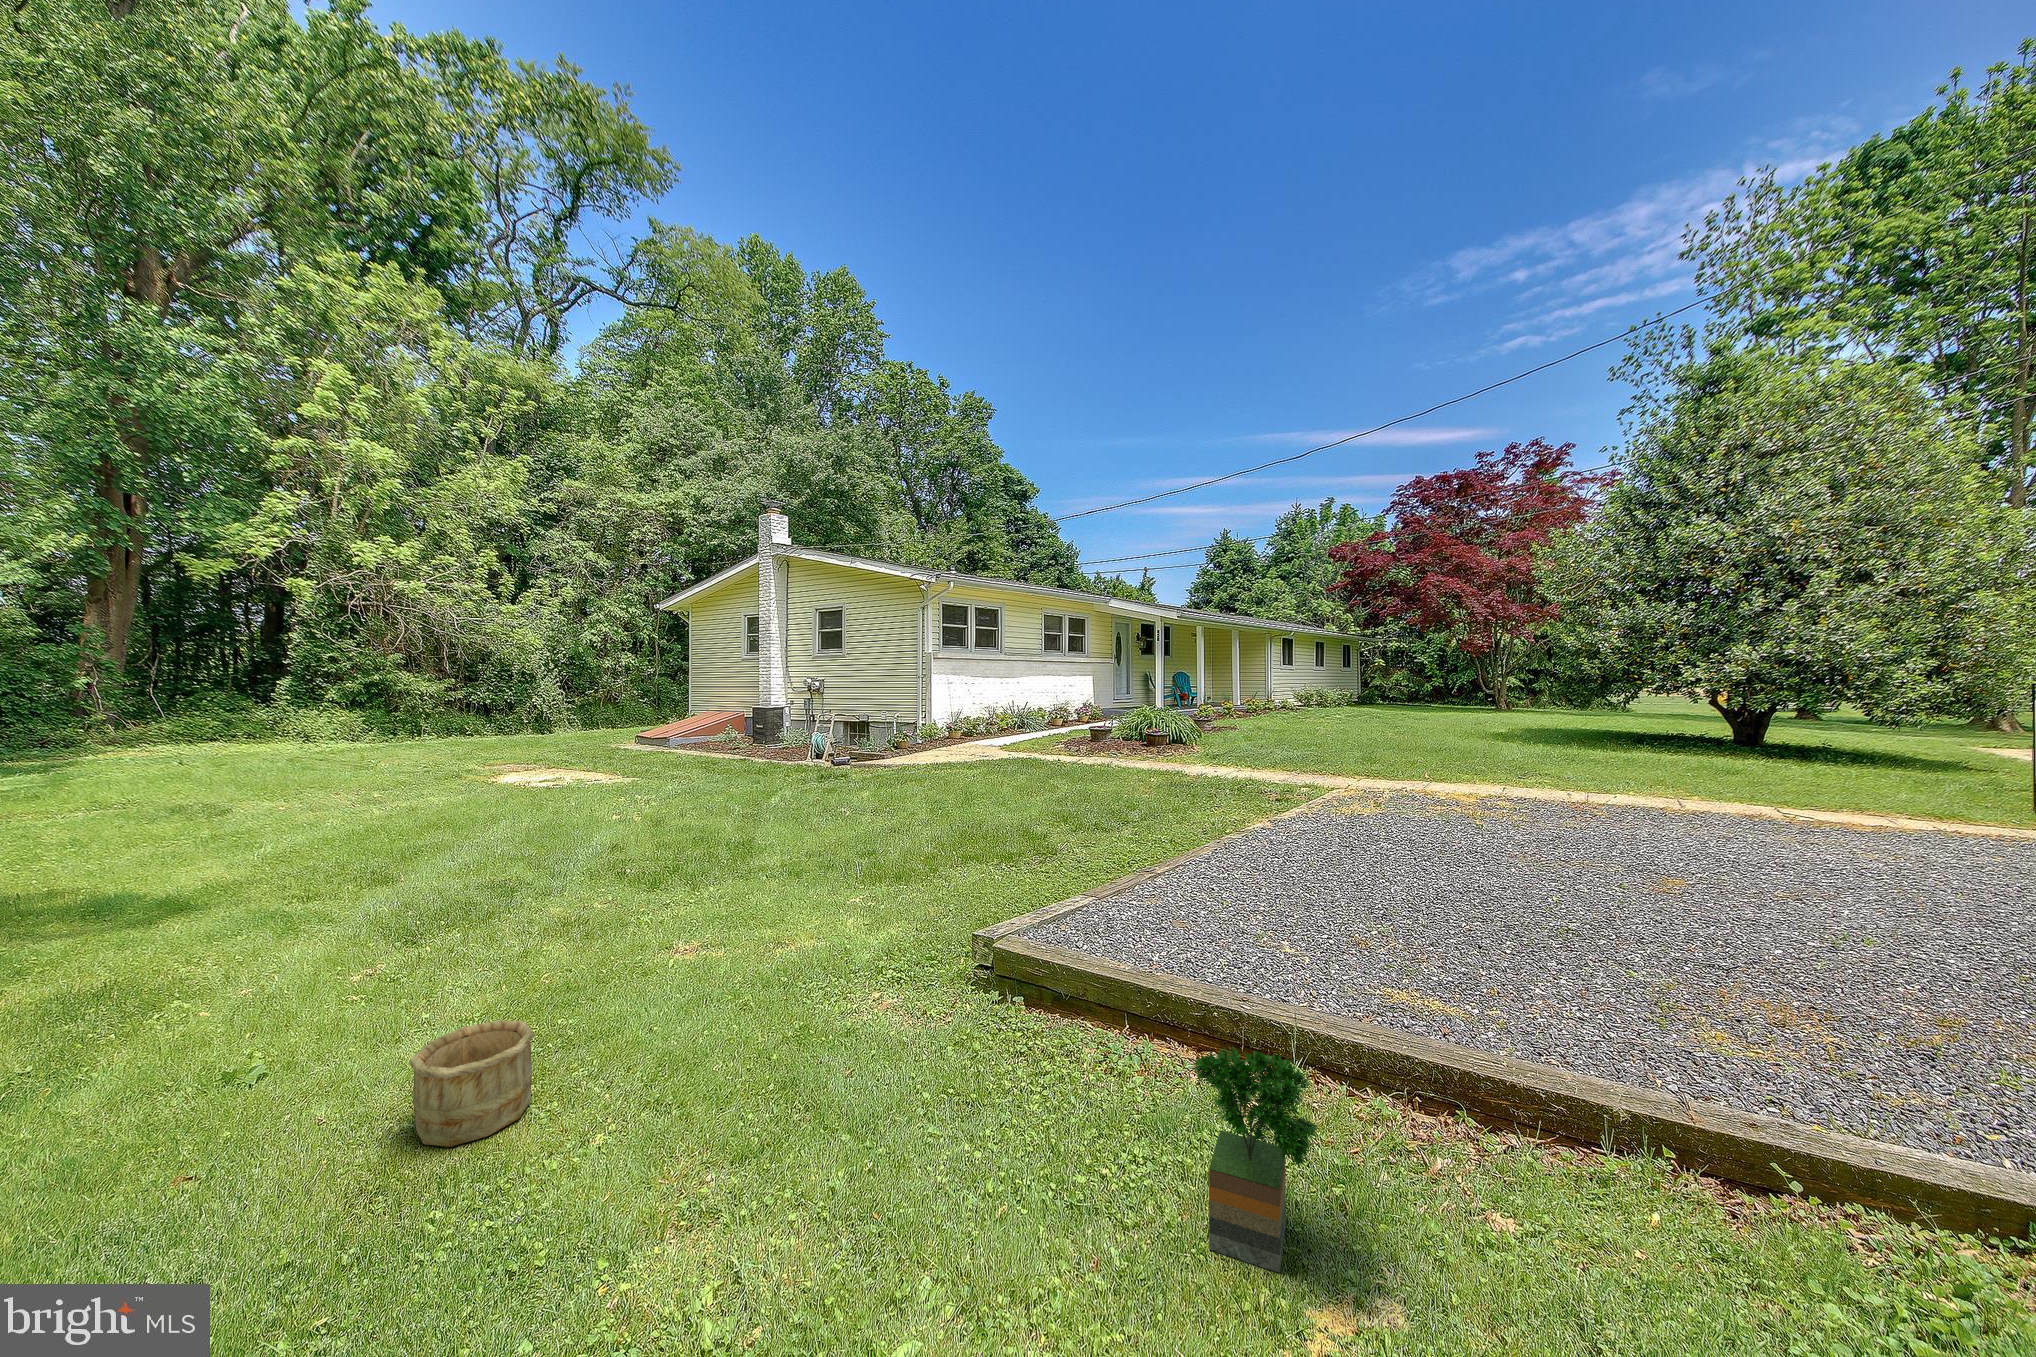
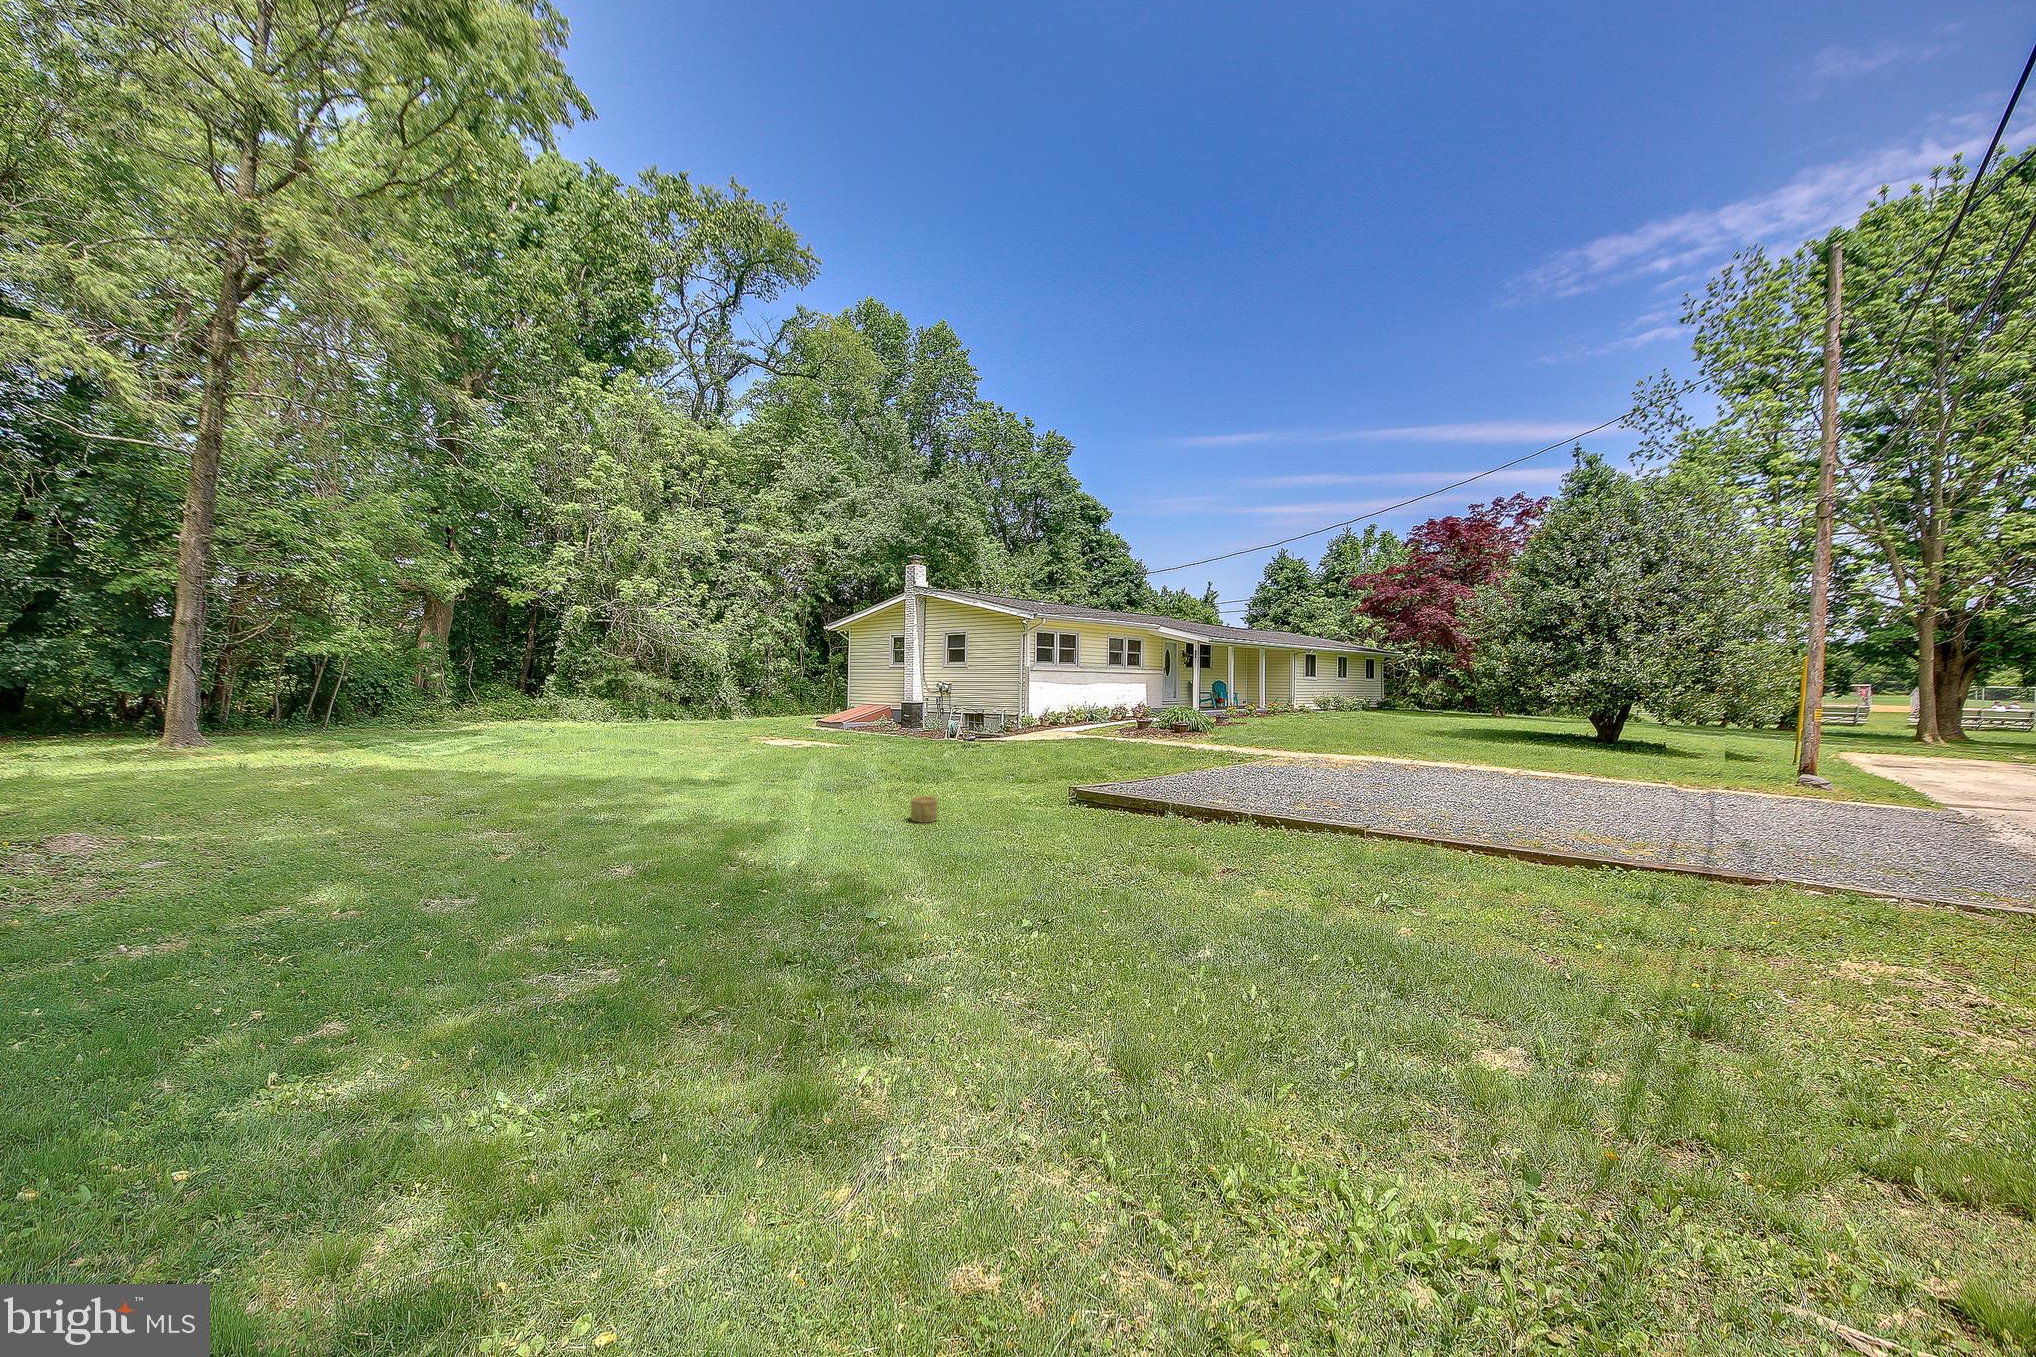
potted tree: present [1192,1046,1319,1273] -> none [1124,794,1154,842]

